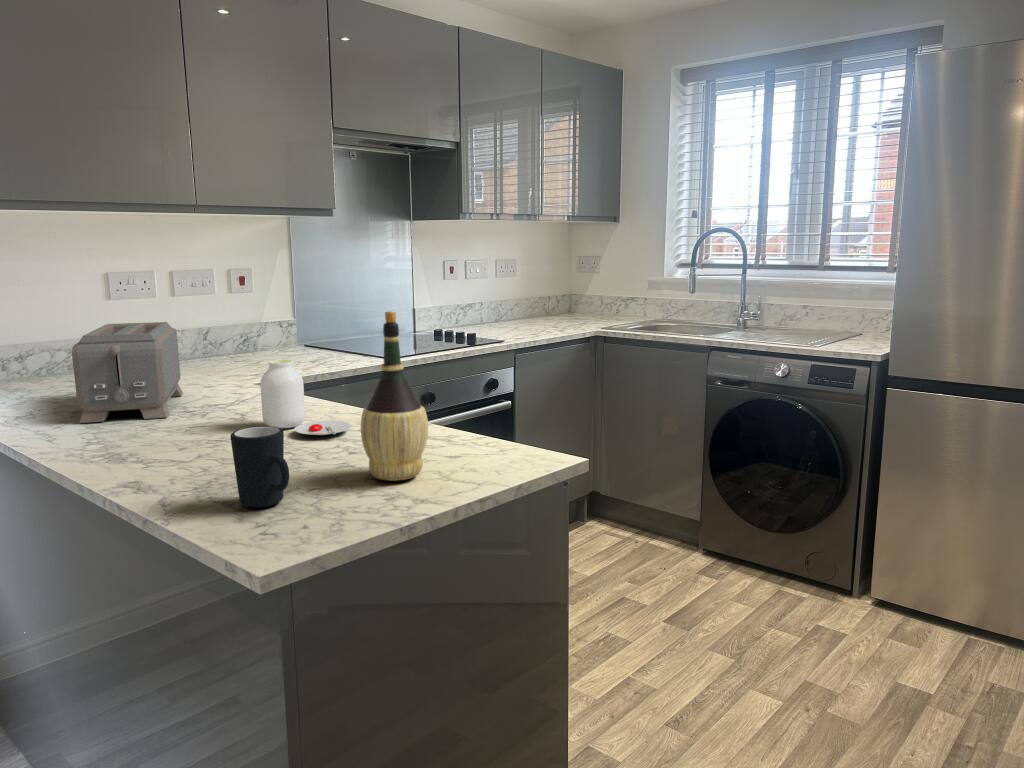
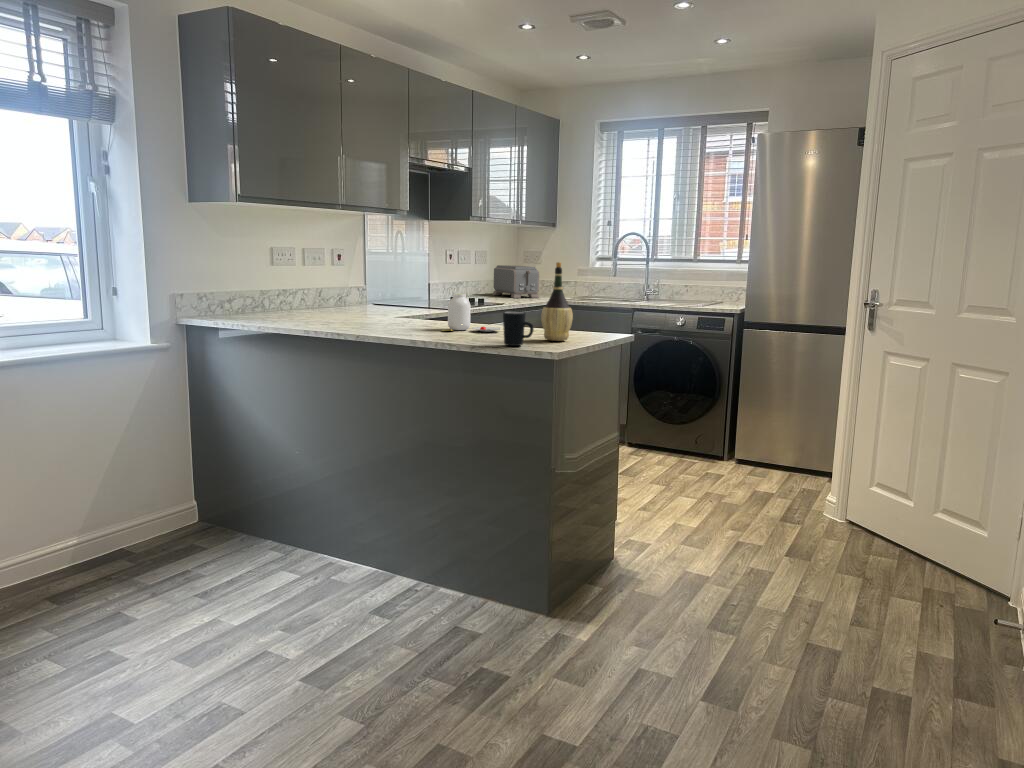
toaster: present [72,322,183,423] -> present [493,265,539,298]

